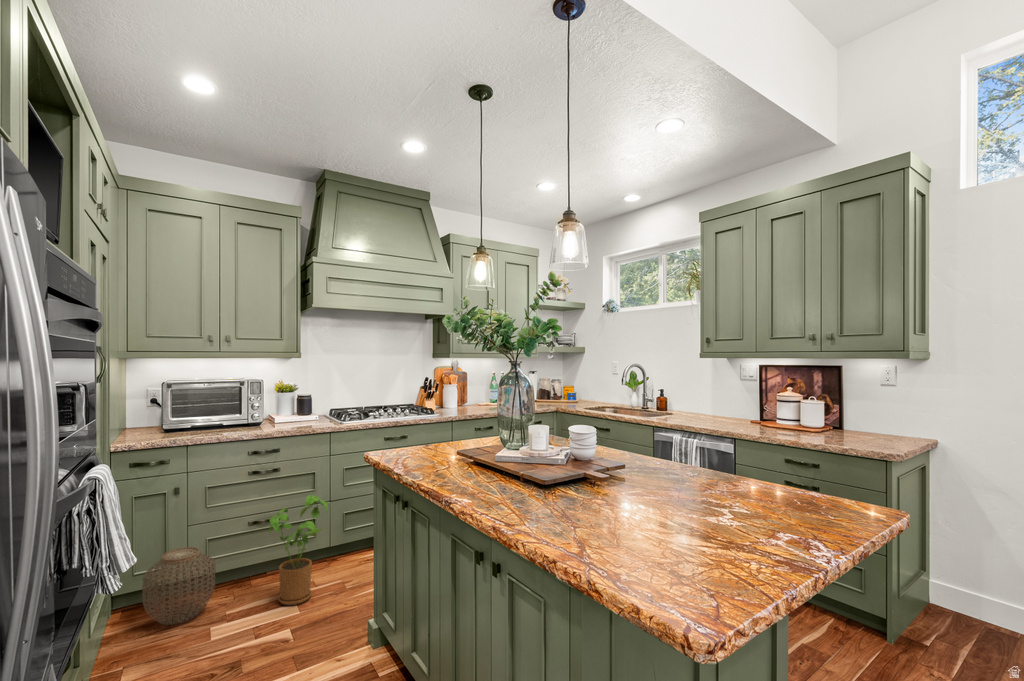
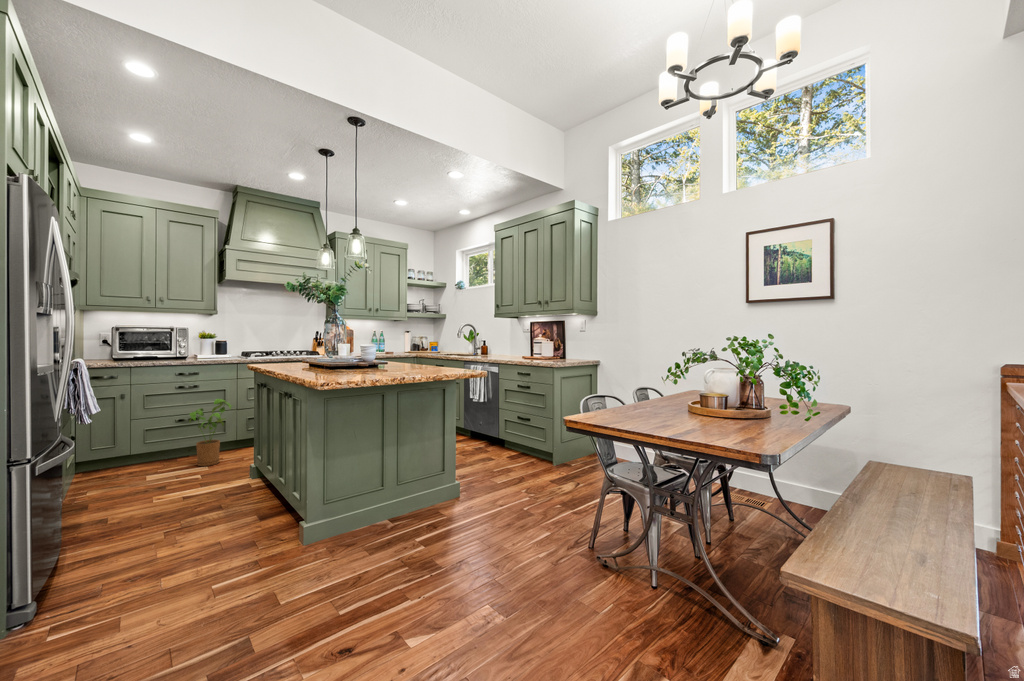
woven basket: present [142,547,215,625] -> none [99,431,151,476]

